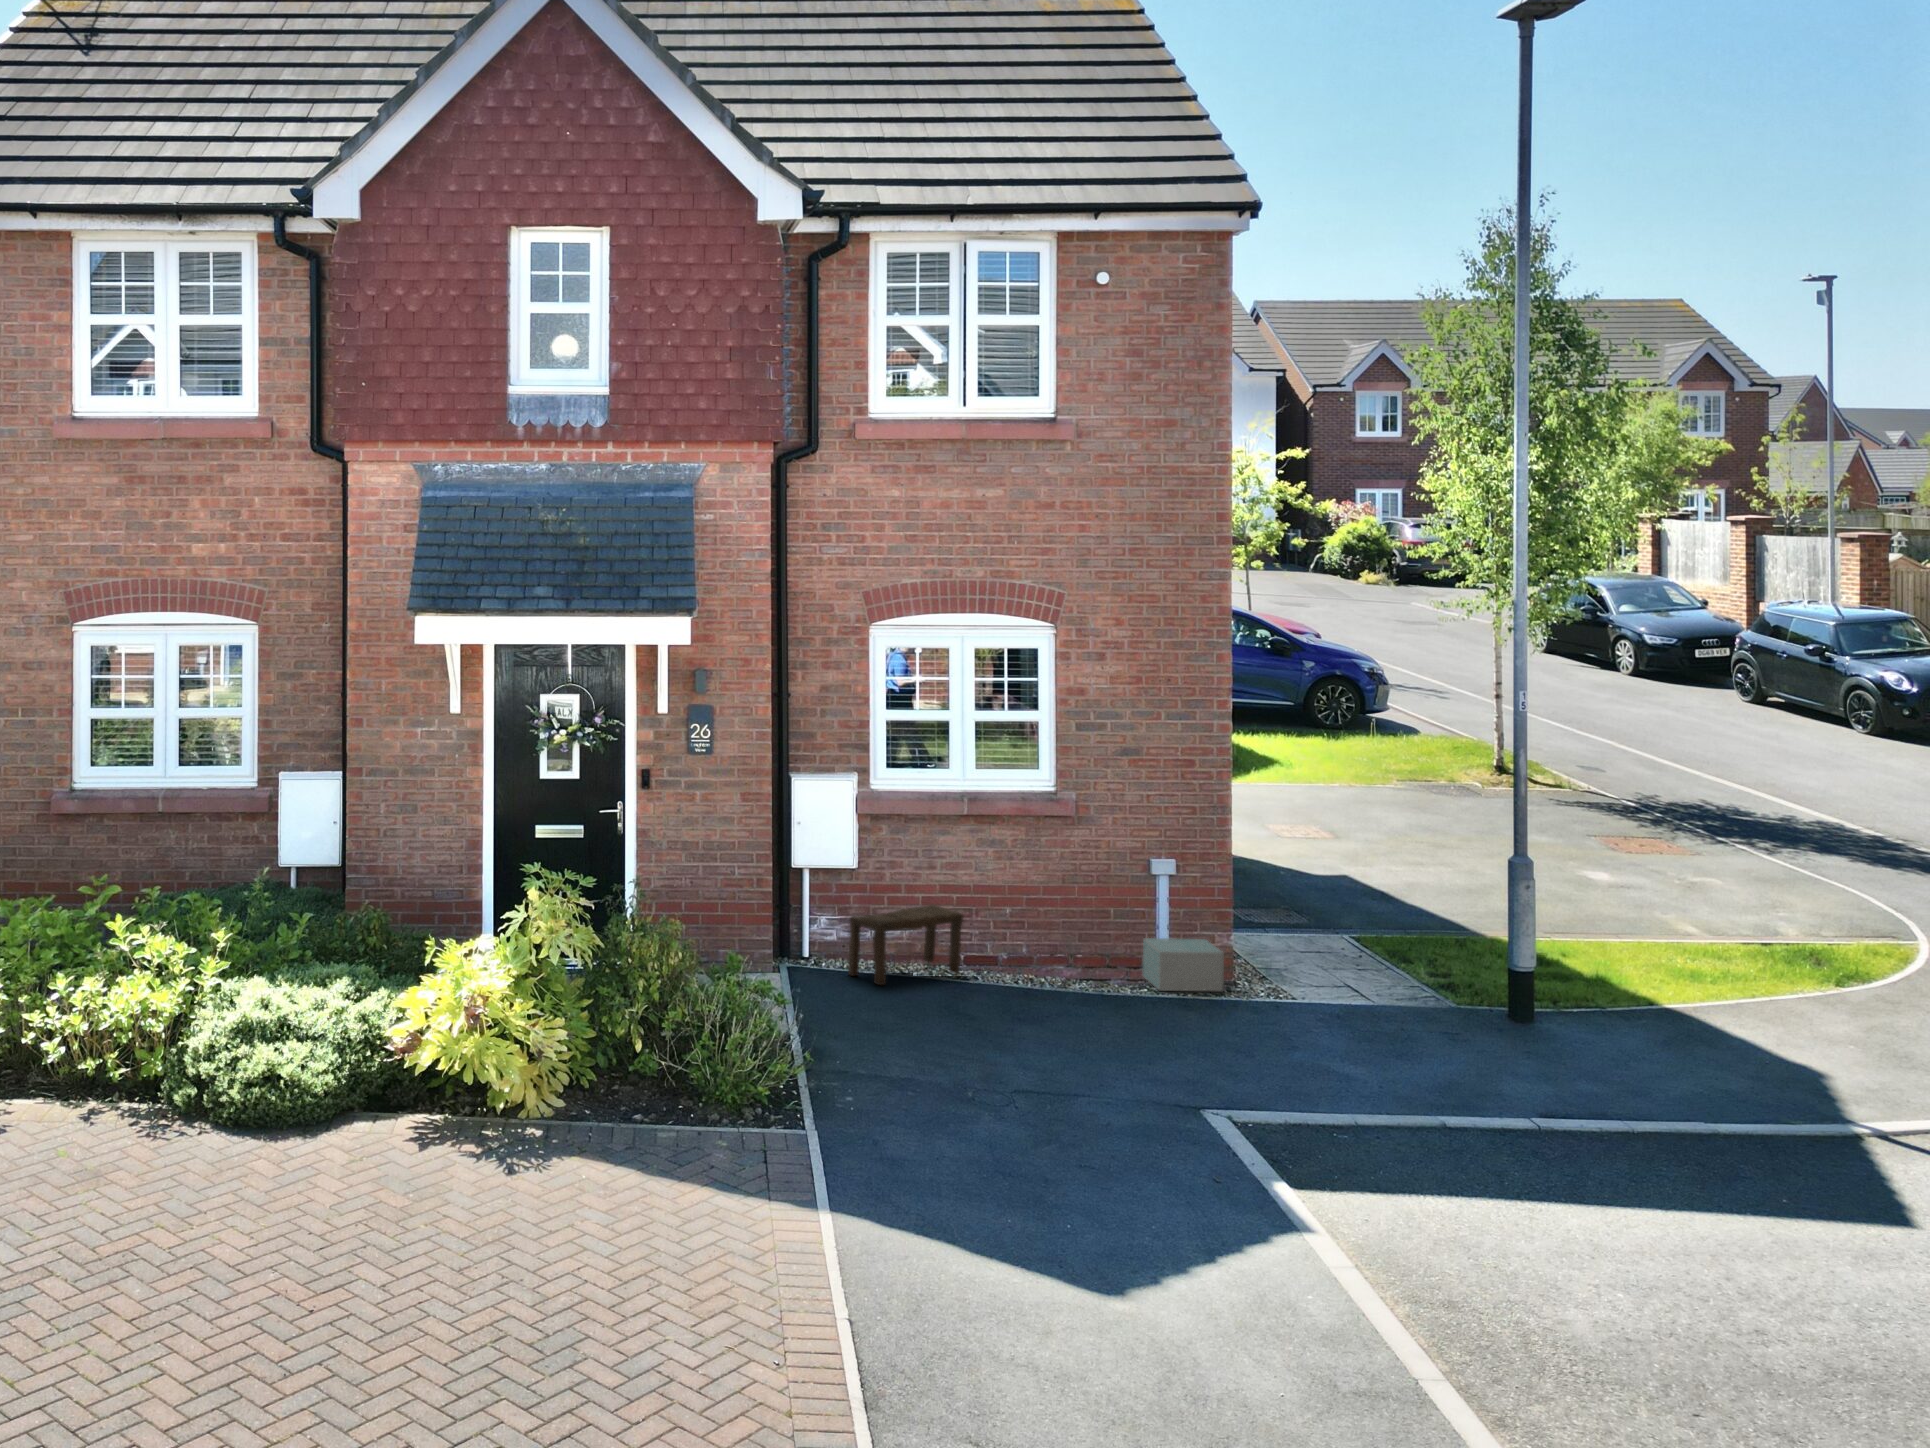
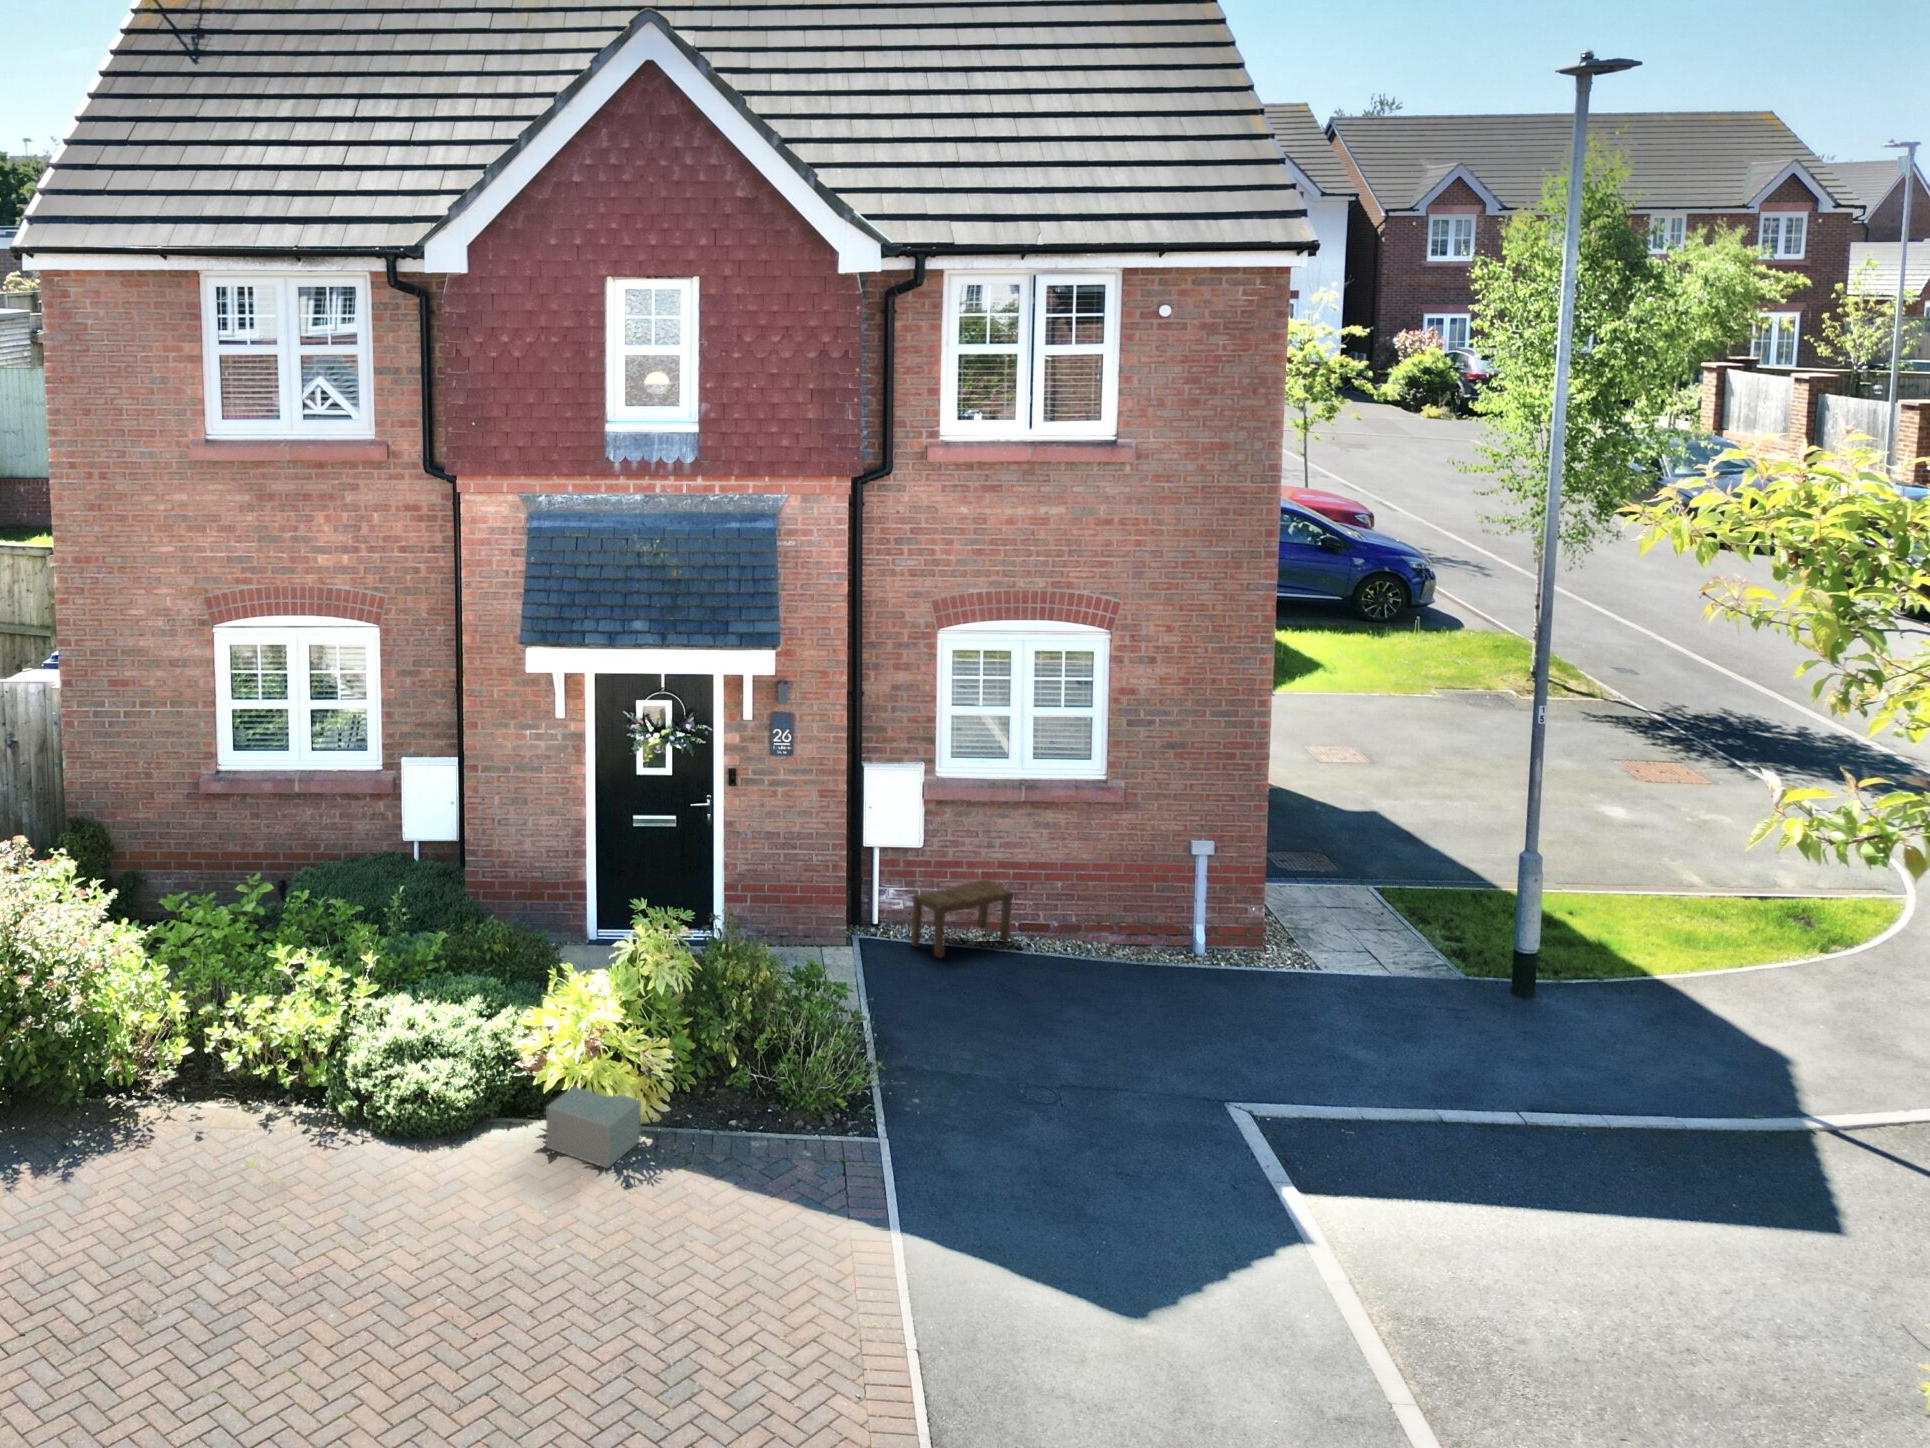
storage box: present [1143,938,1224,991] -> present [546,1085,641,1168]

